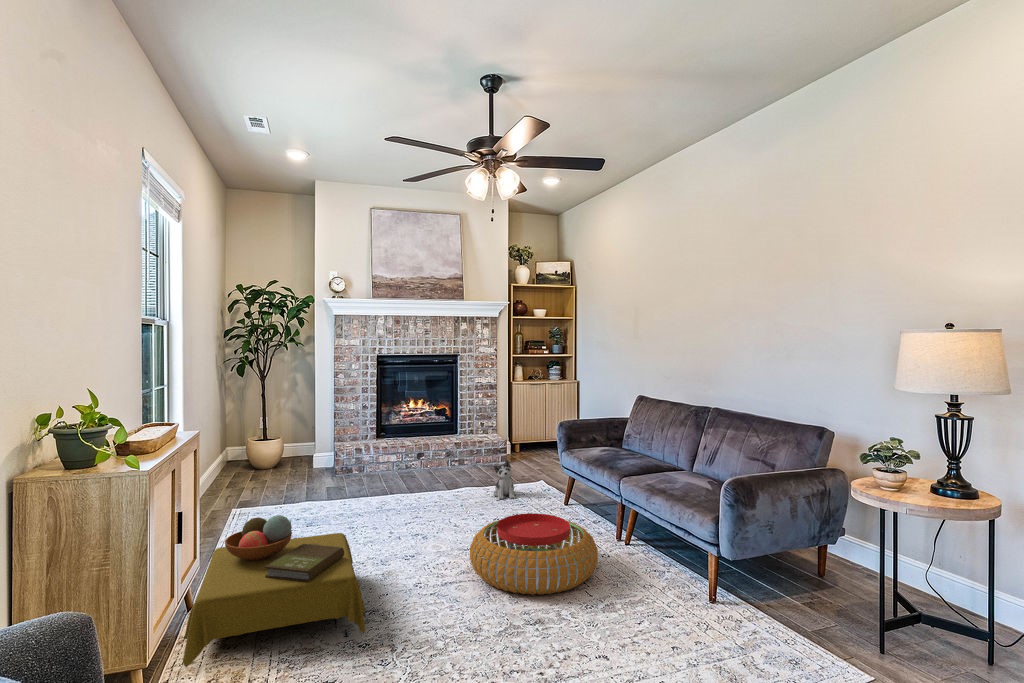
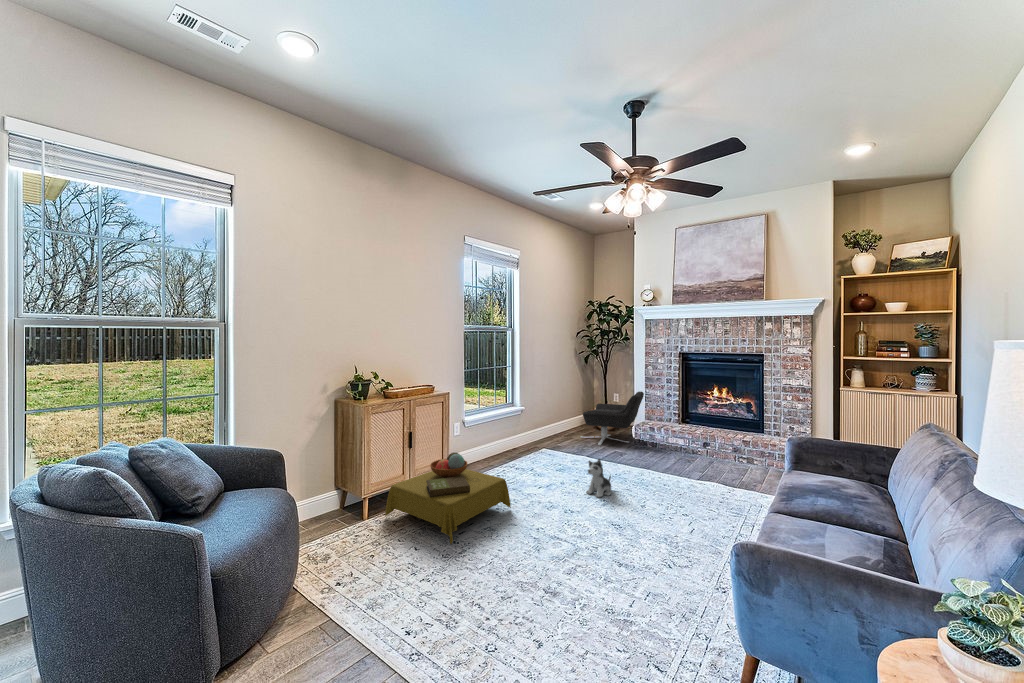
lounge chair: none [253,406,346,484] -> present [583,392,644,445]
plush toy: present [493,460,516,499] -> present [586,459,612,497]
pouf: present [470,513,598,595] -> none [549,512,677,603]

